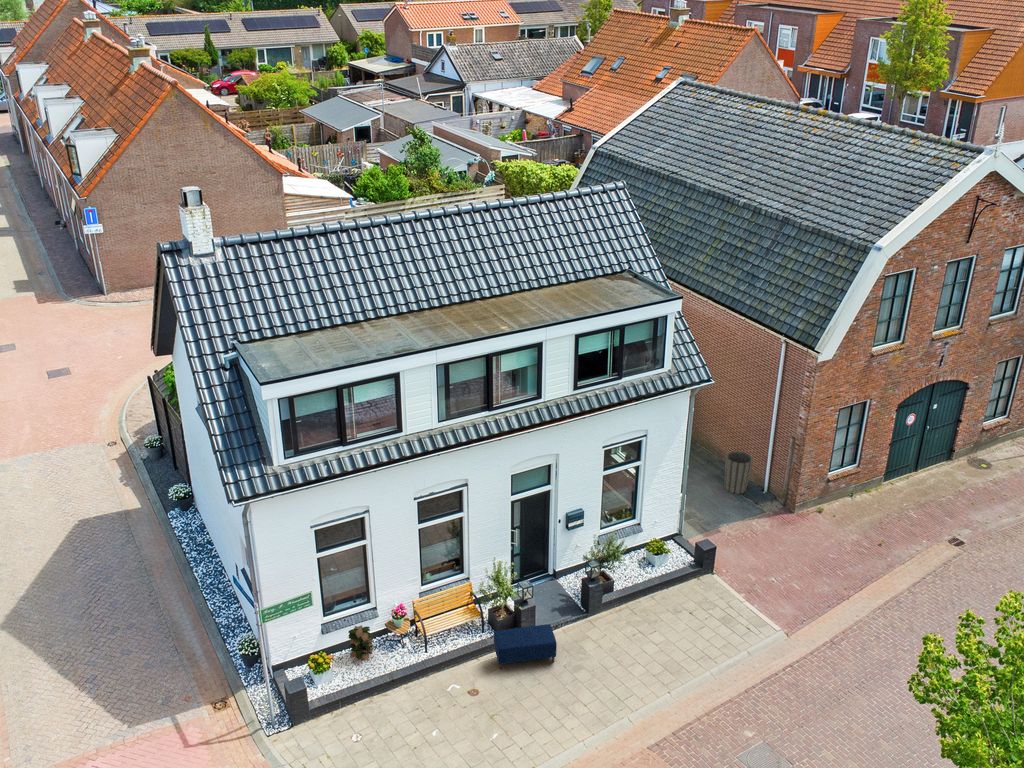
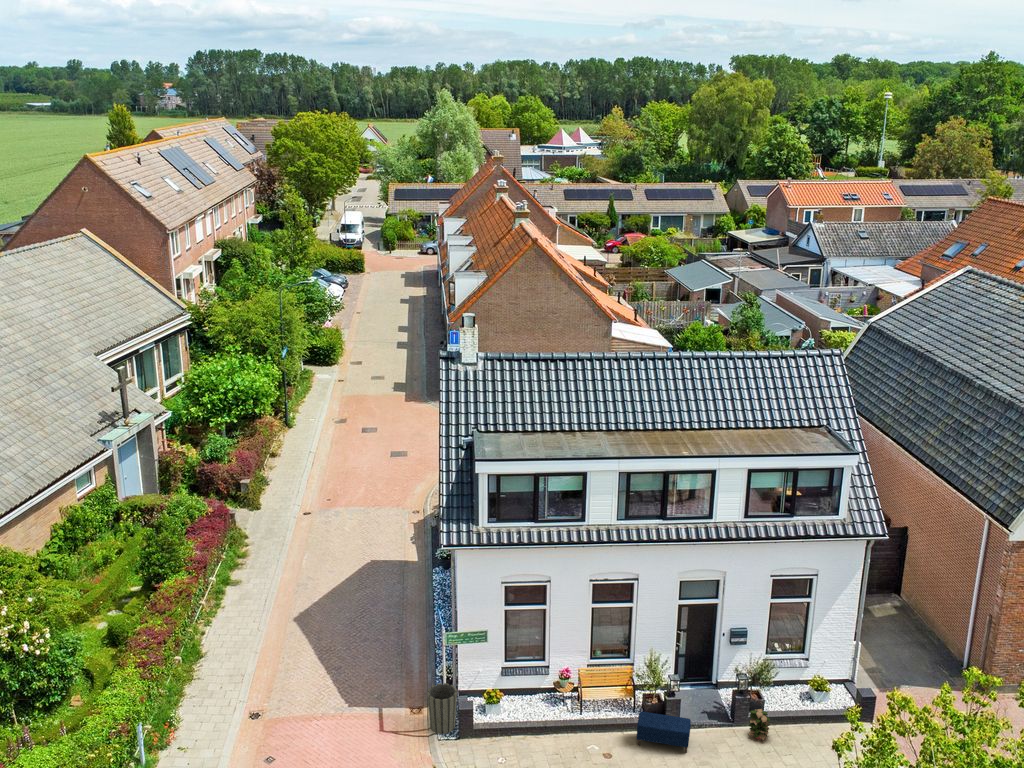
trash can: present [724,451,753,494] -> present [427,683,457,734]
decorative plant: present [348,625,374,661] -> present [748,709,770,741]

